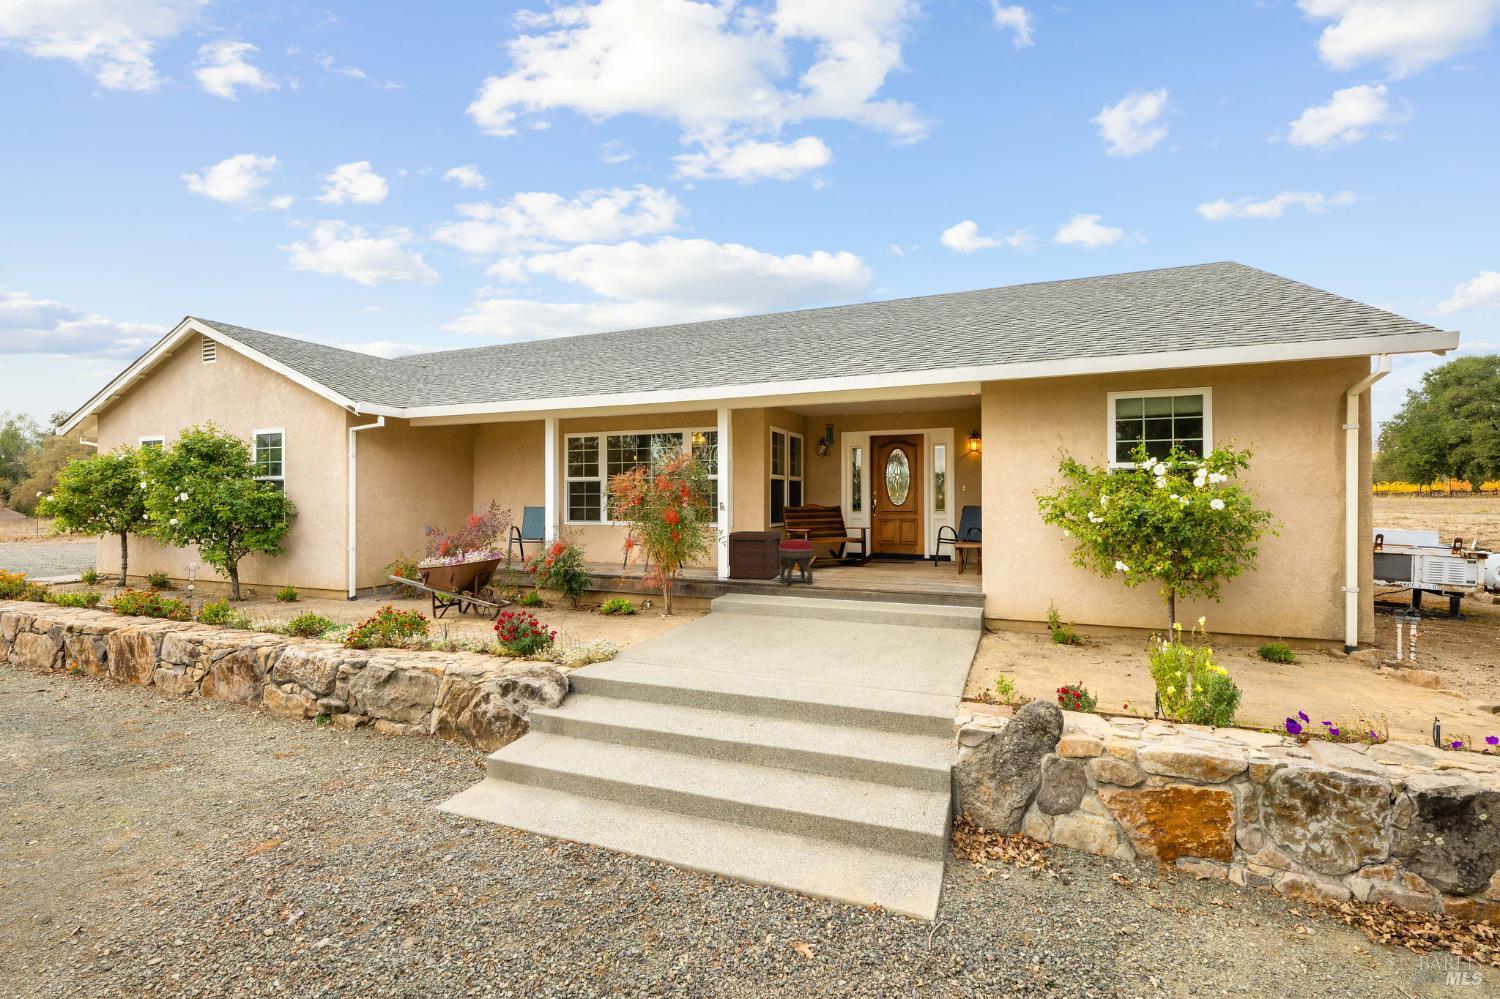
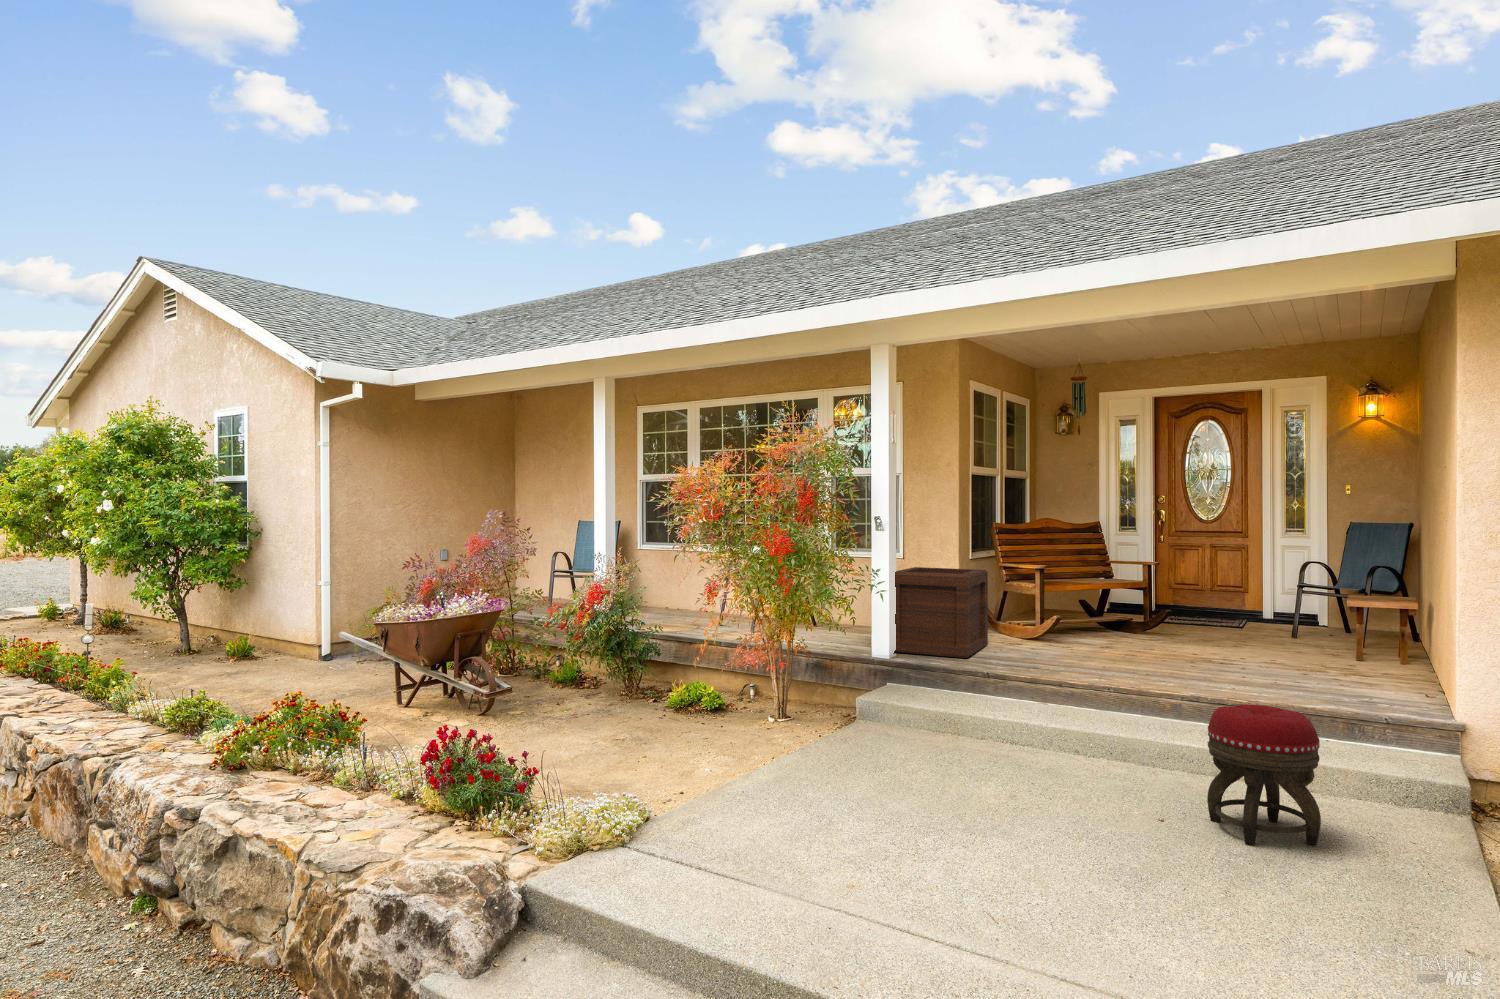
footstool: present [779,540,813,585] -> present [1207,704,1321,845]

